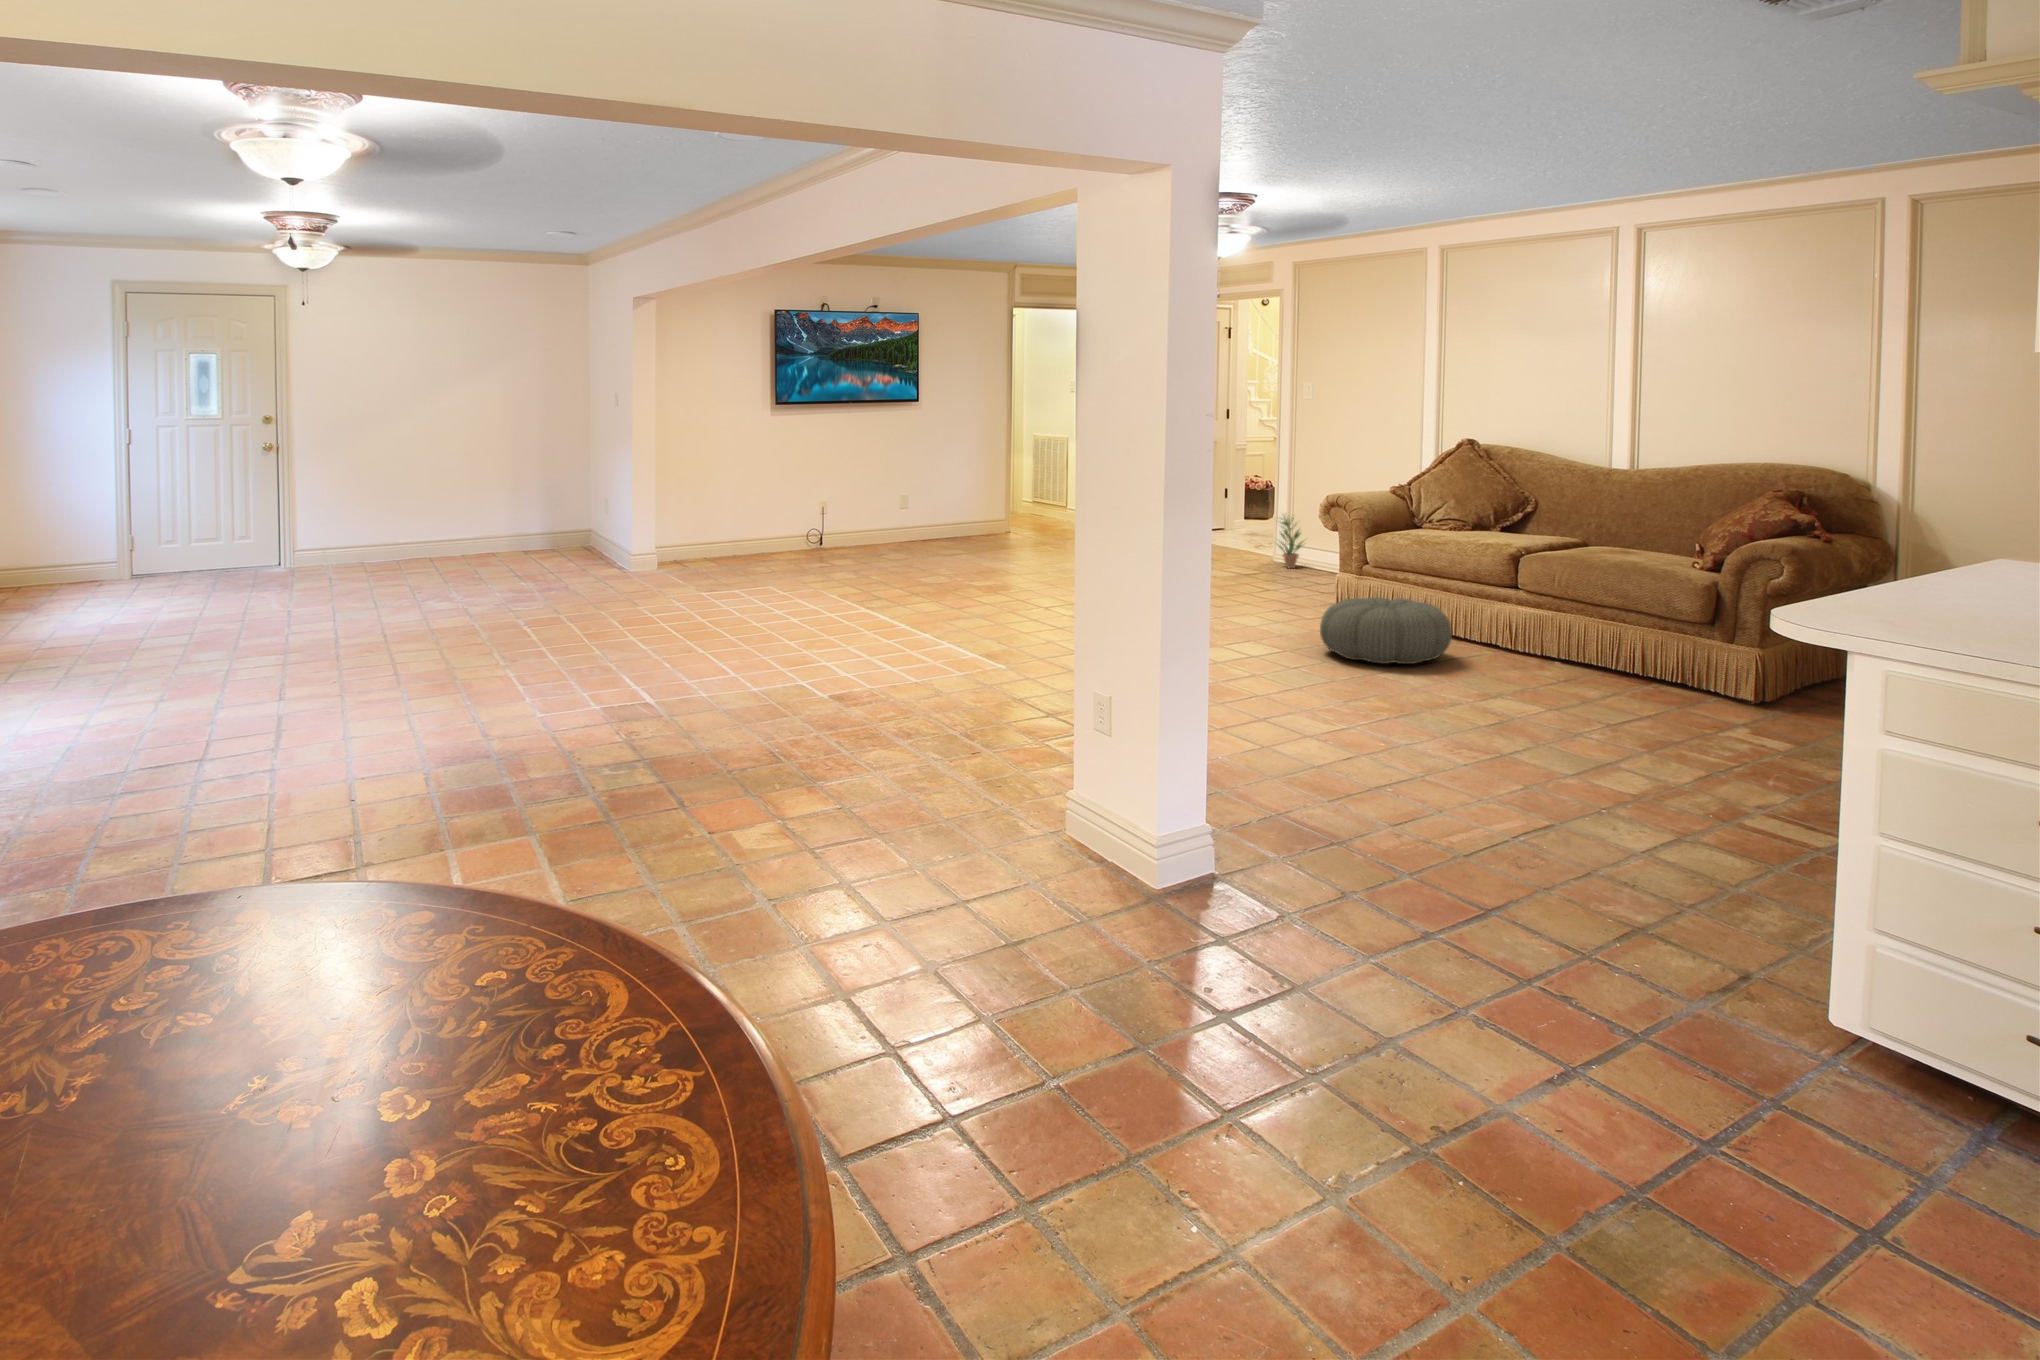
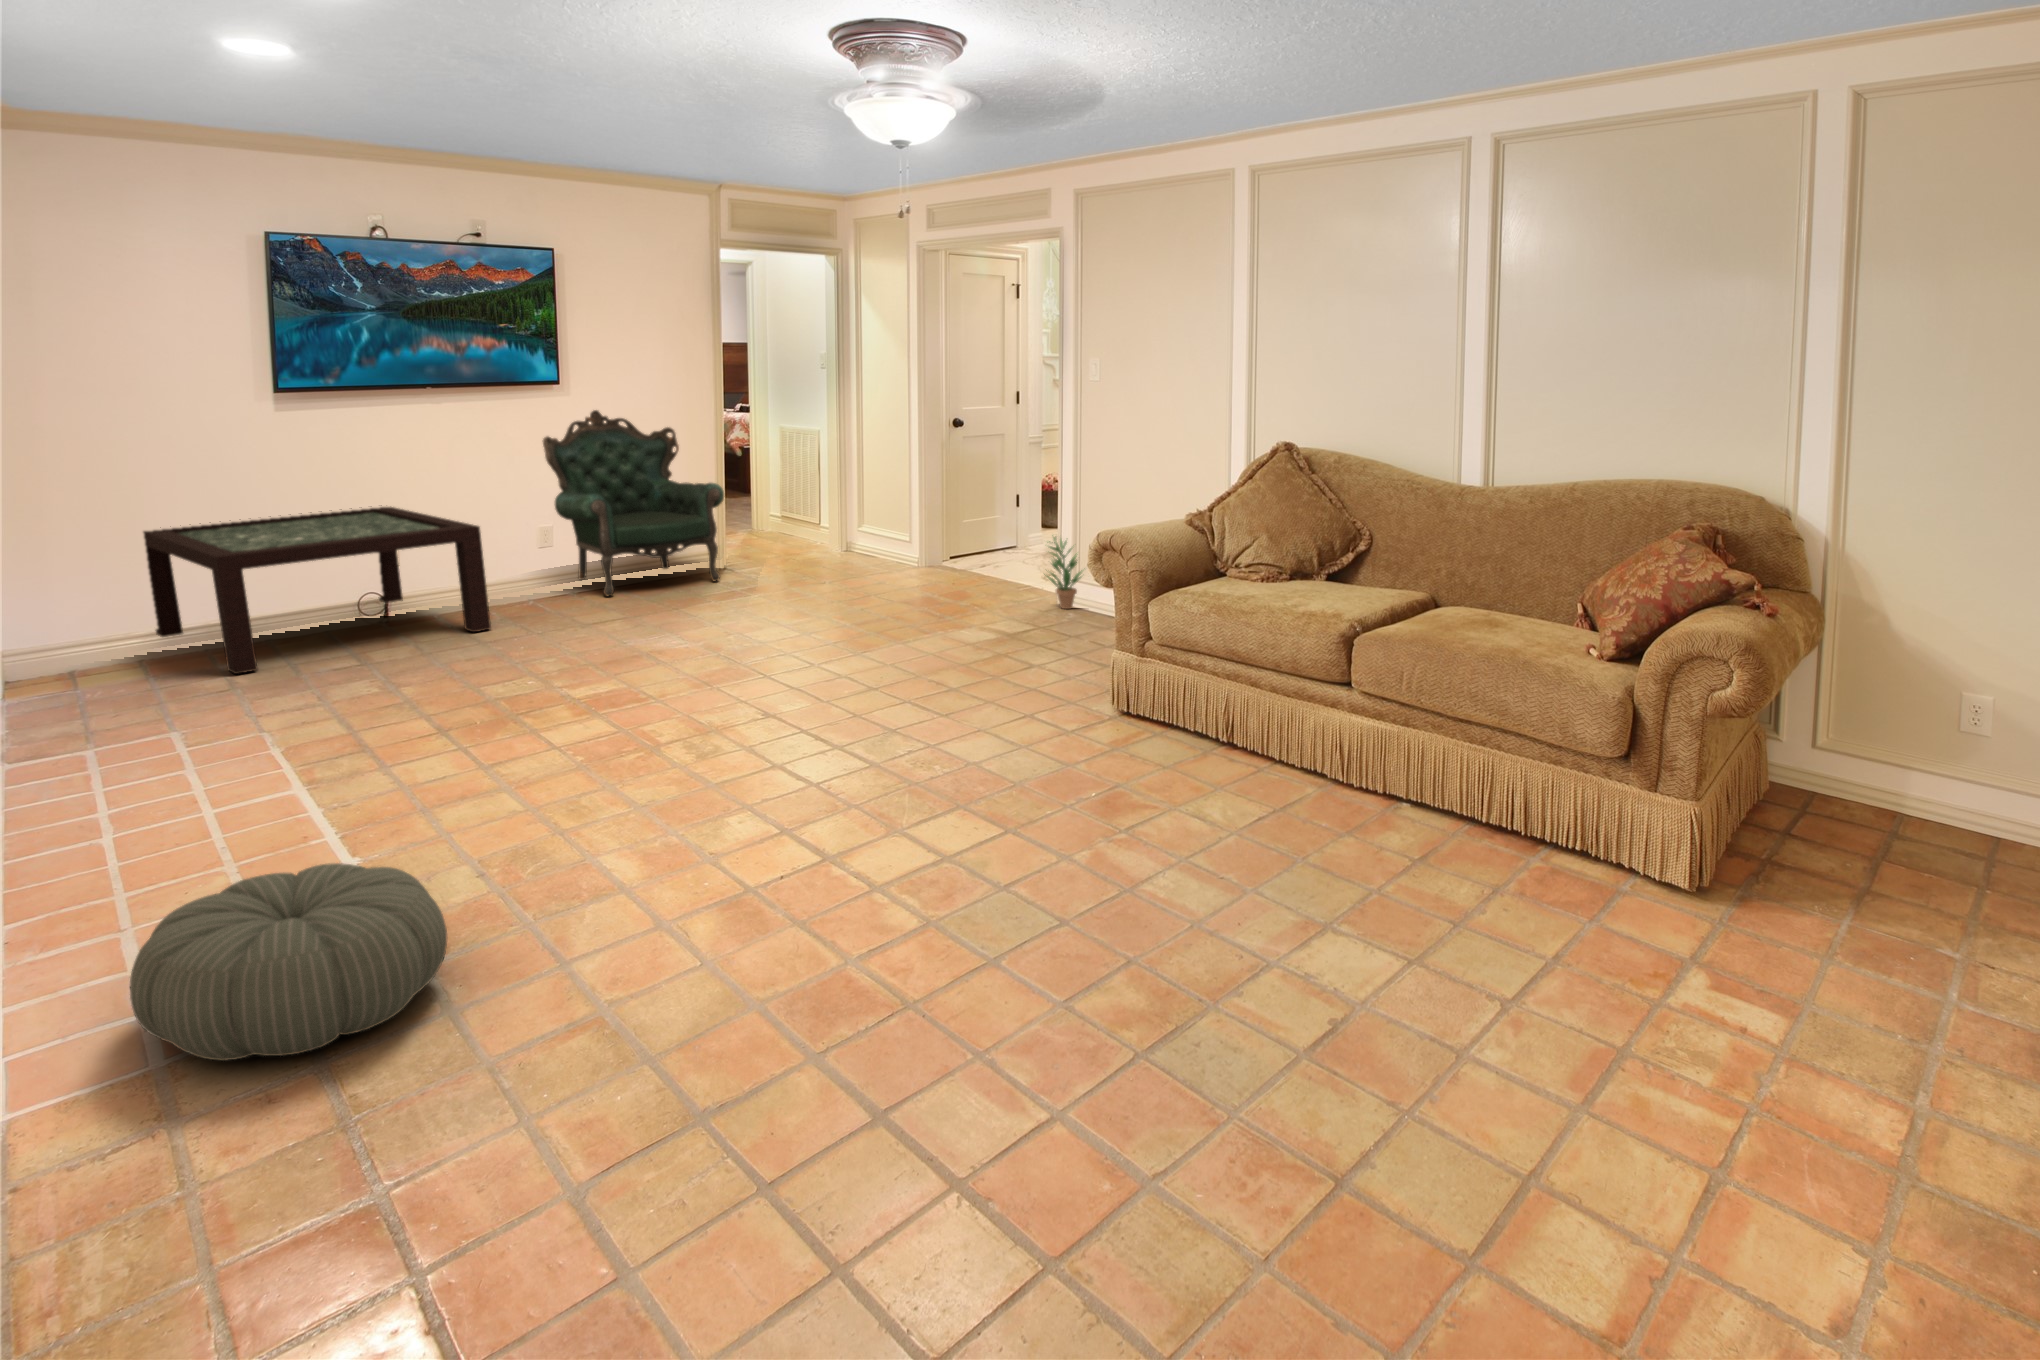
armchair: none [914,425,1035,552] -> present [543,410,724,596]
coffee table: none [682,485,892,579] -> present [143,507,491,674]
pouf: present [1320,597,1452,664] -> present [130,863,447,1061]

